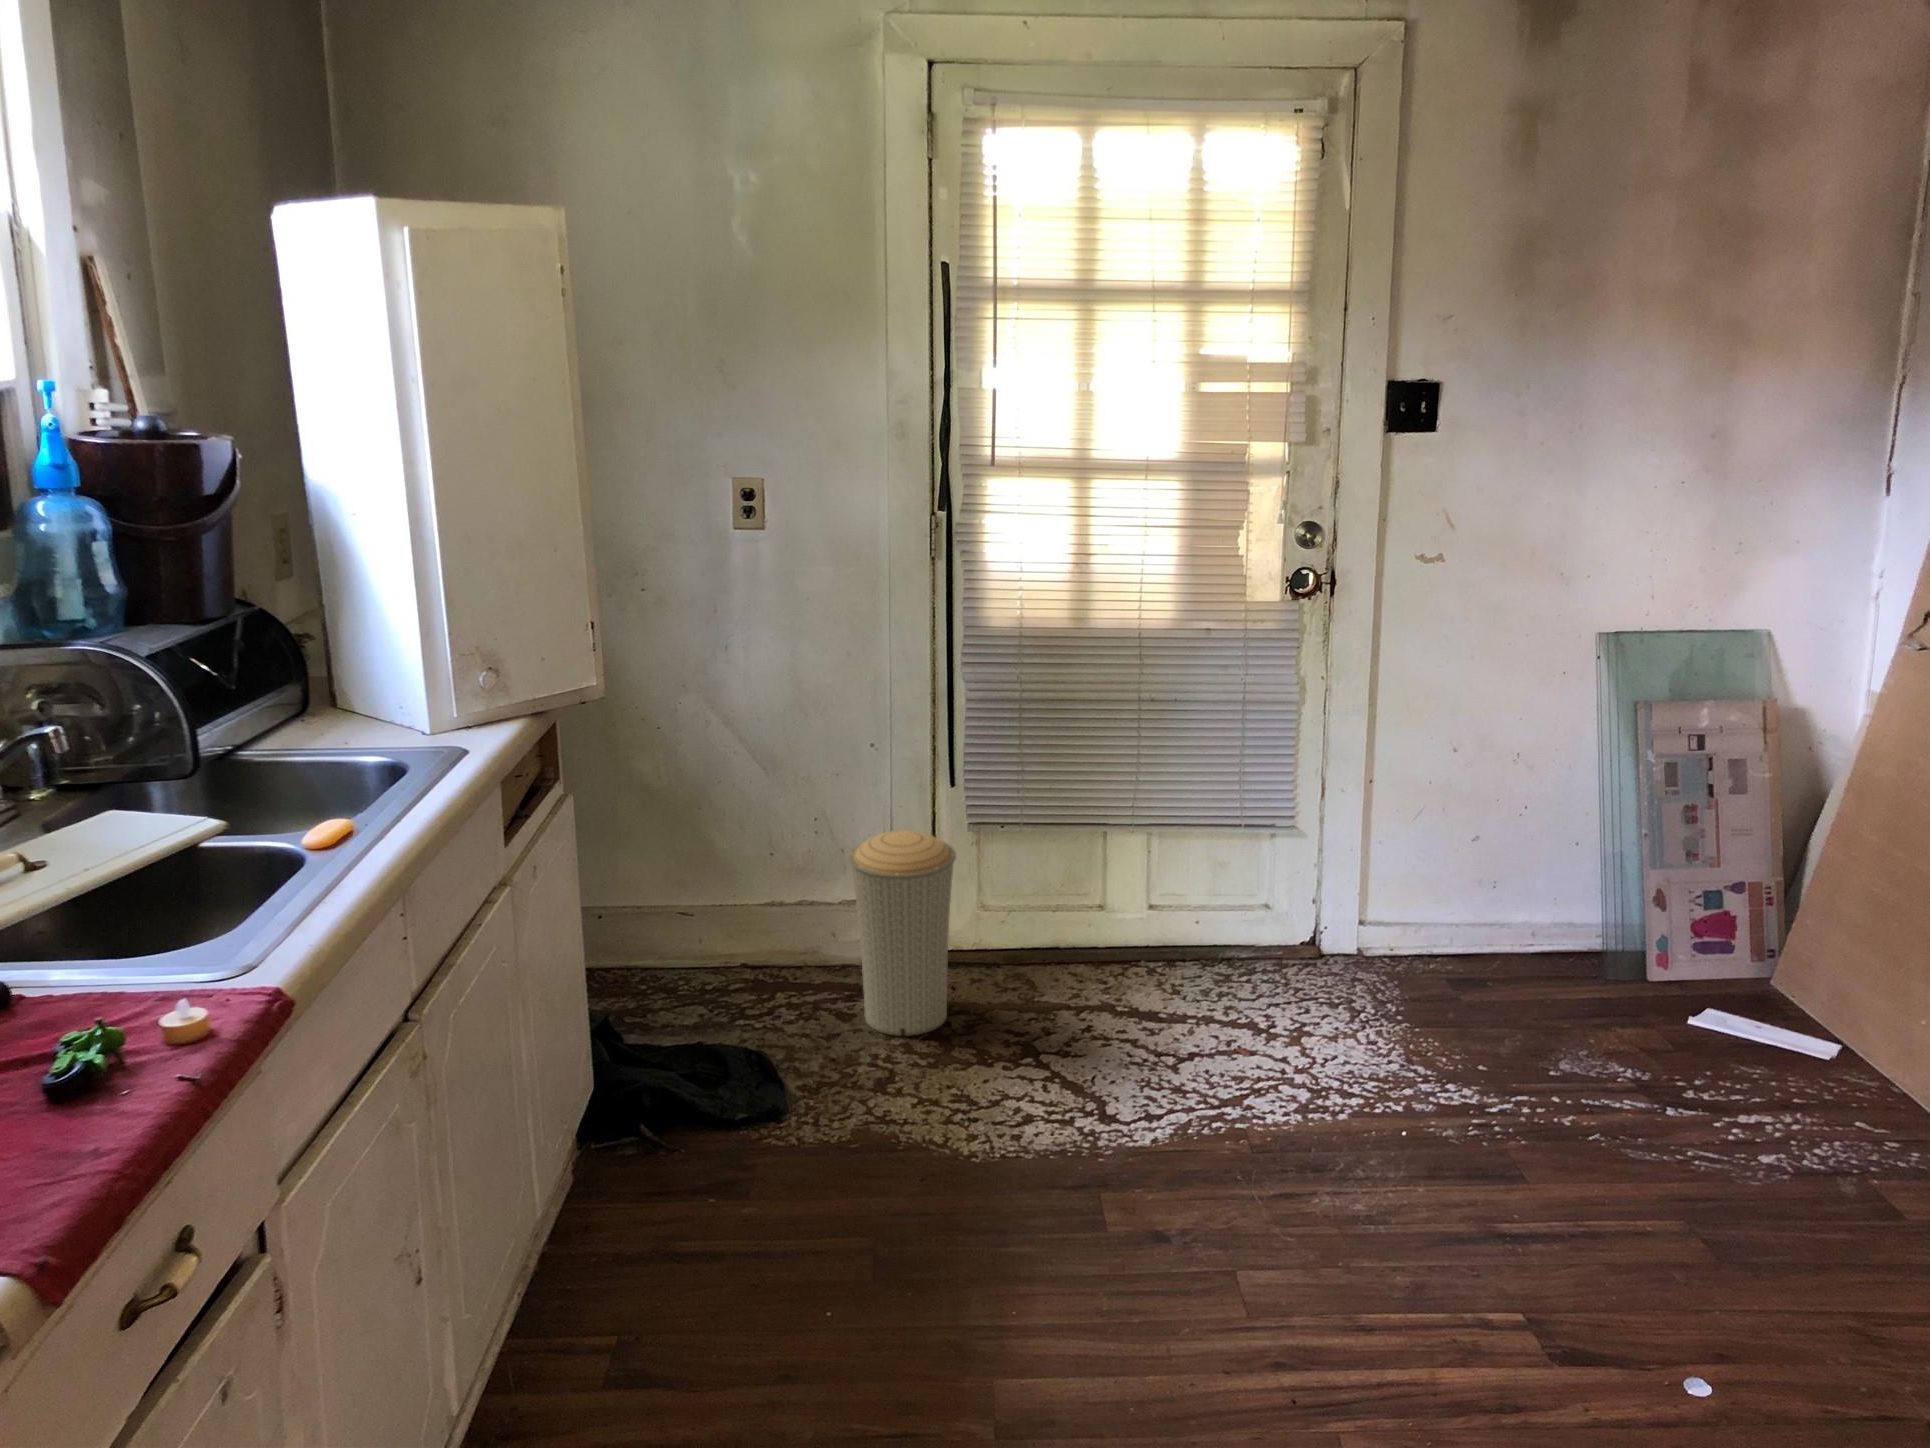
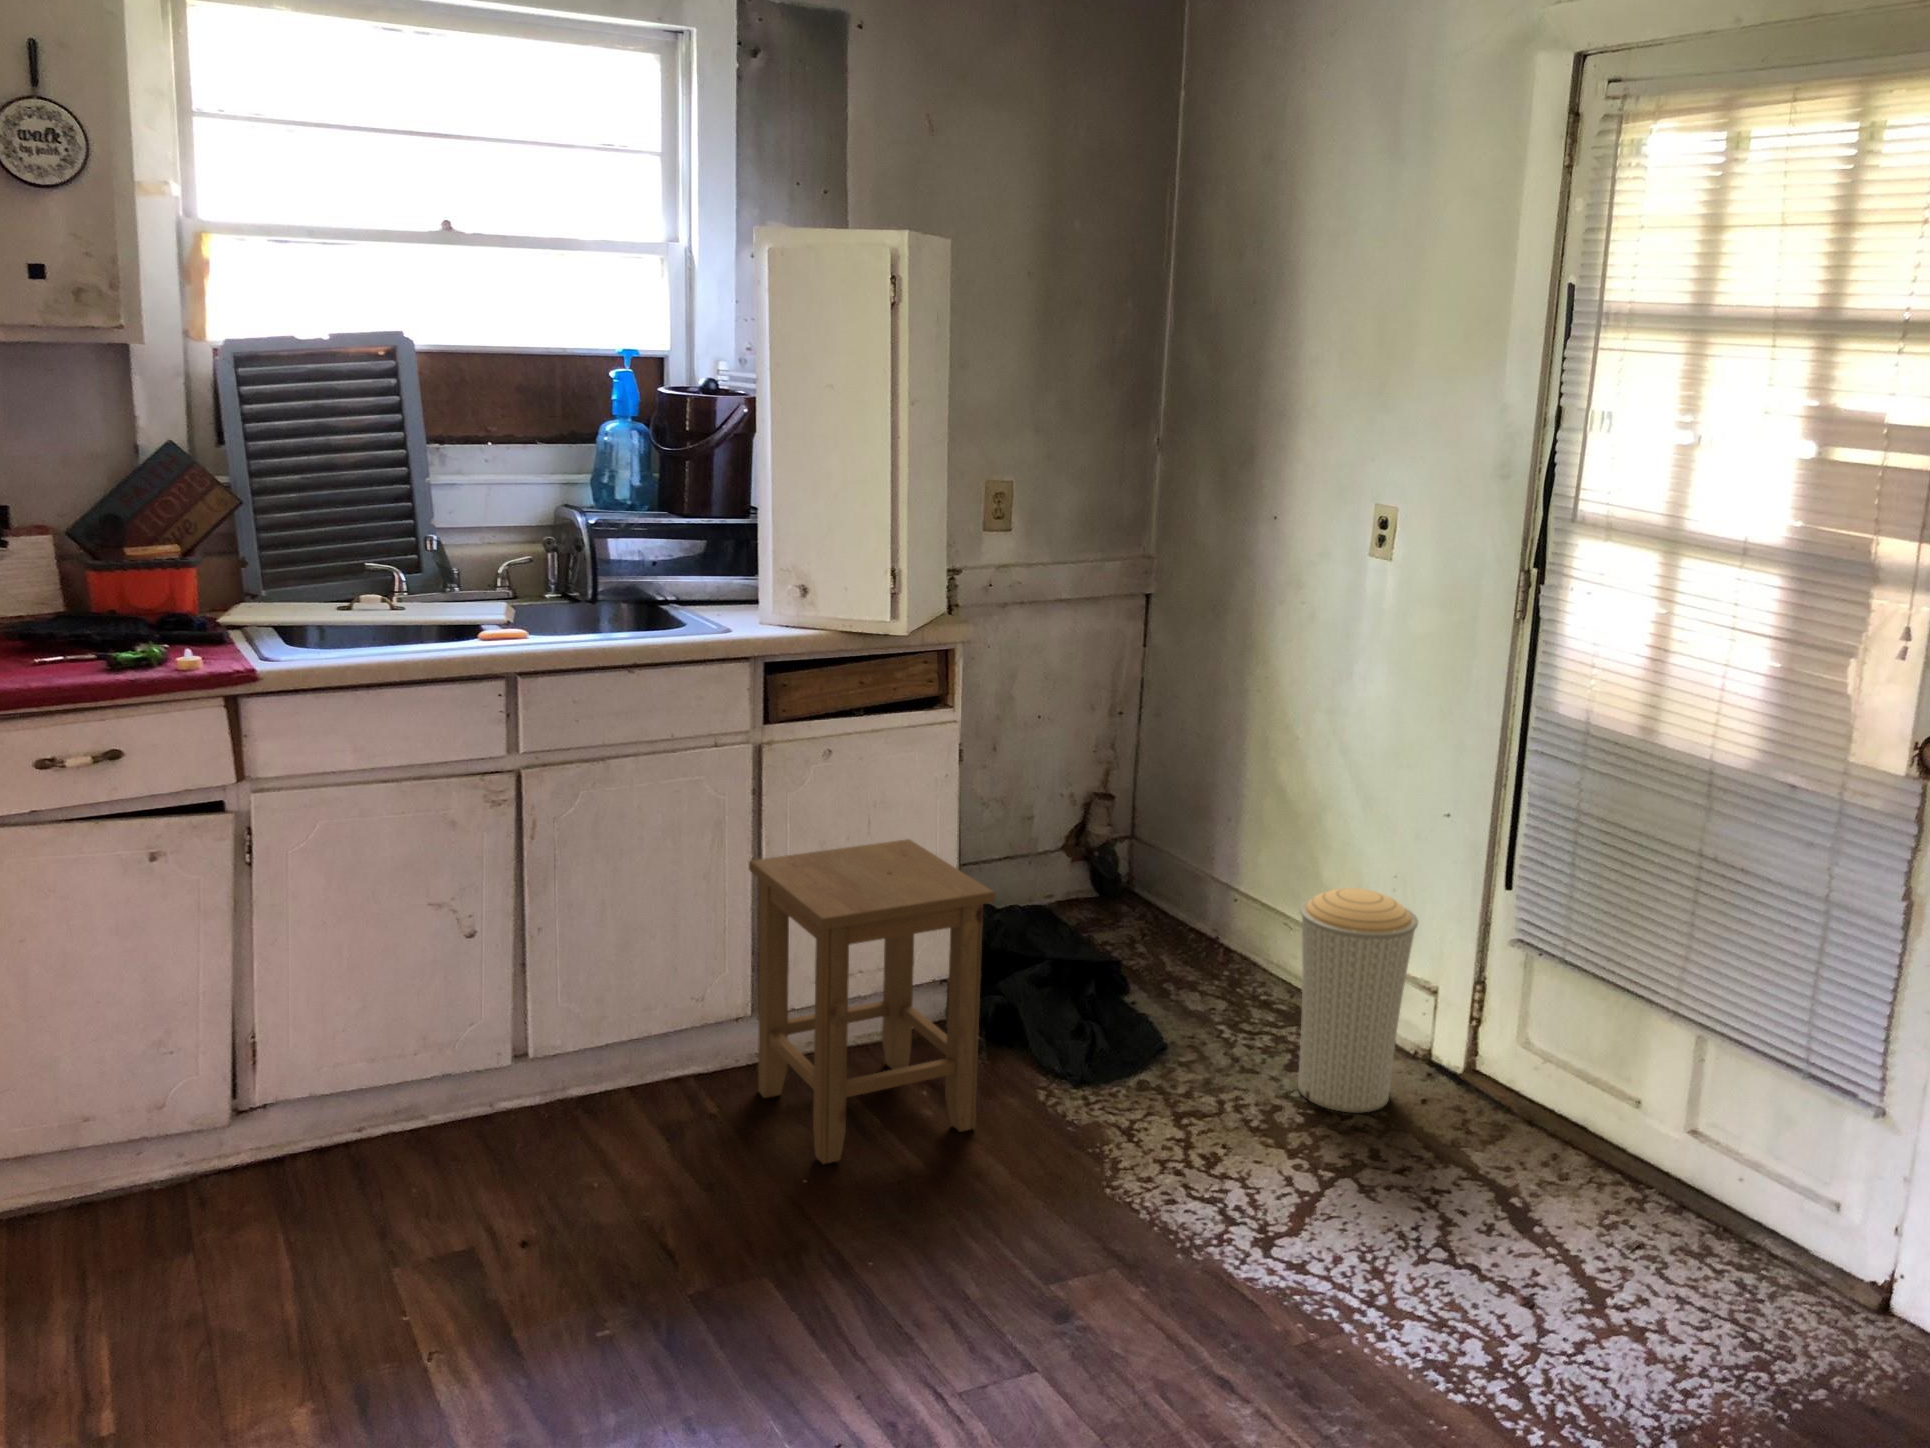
stool: none [545,969,794,1333] -> present [749,839,996,1164]

